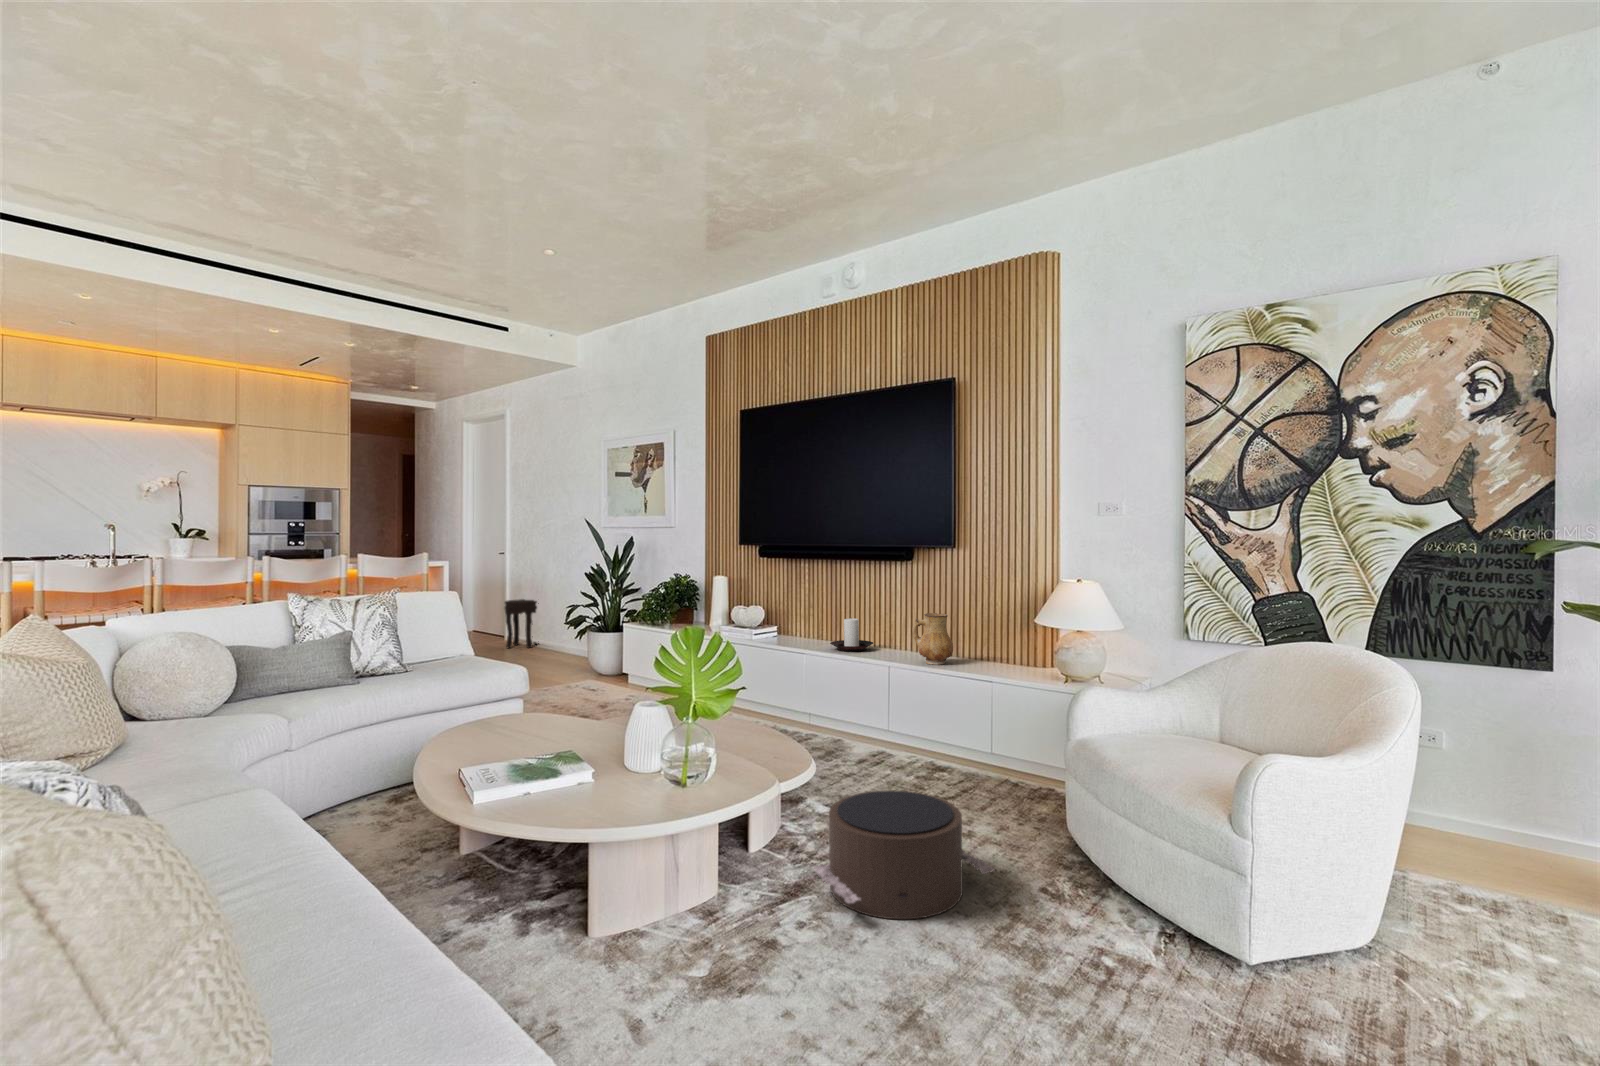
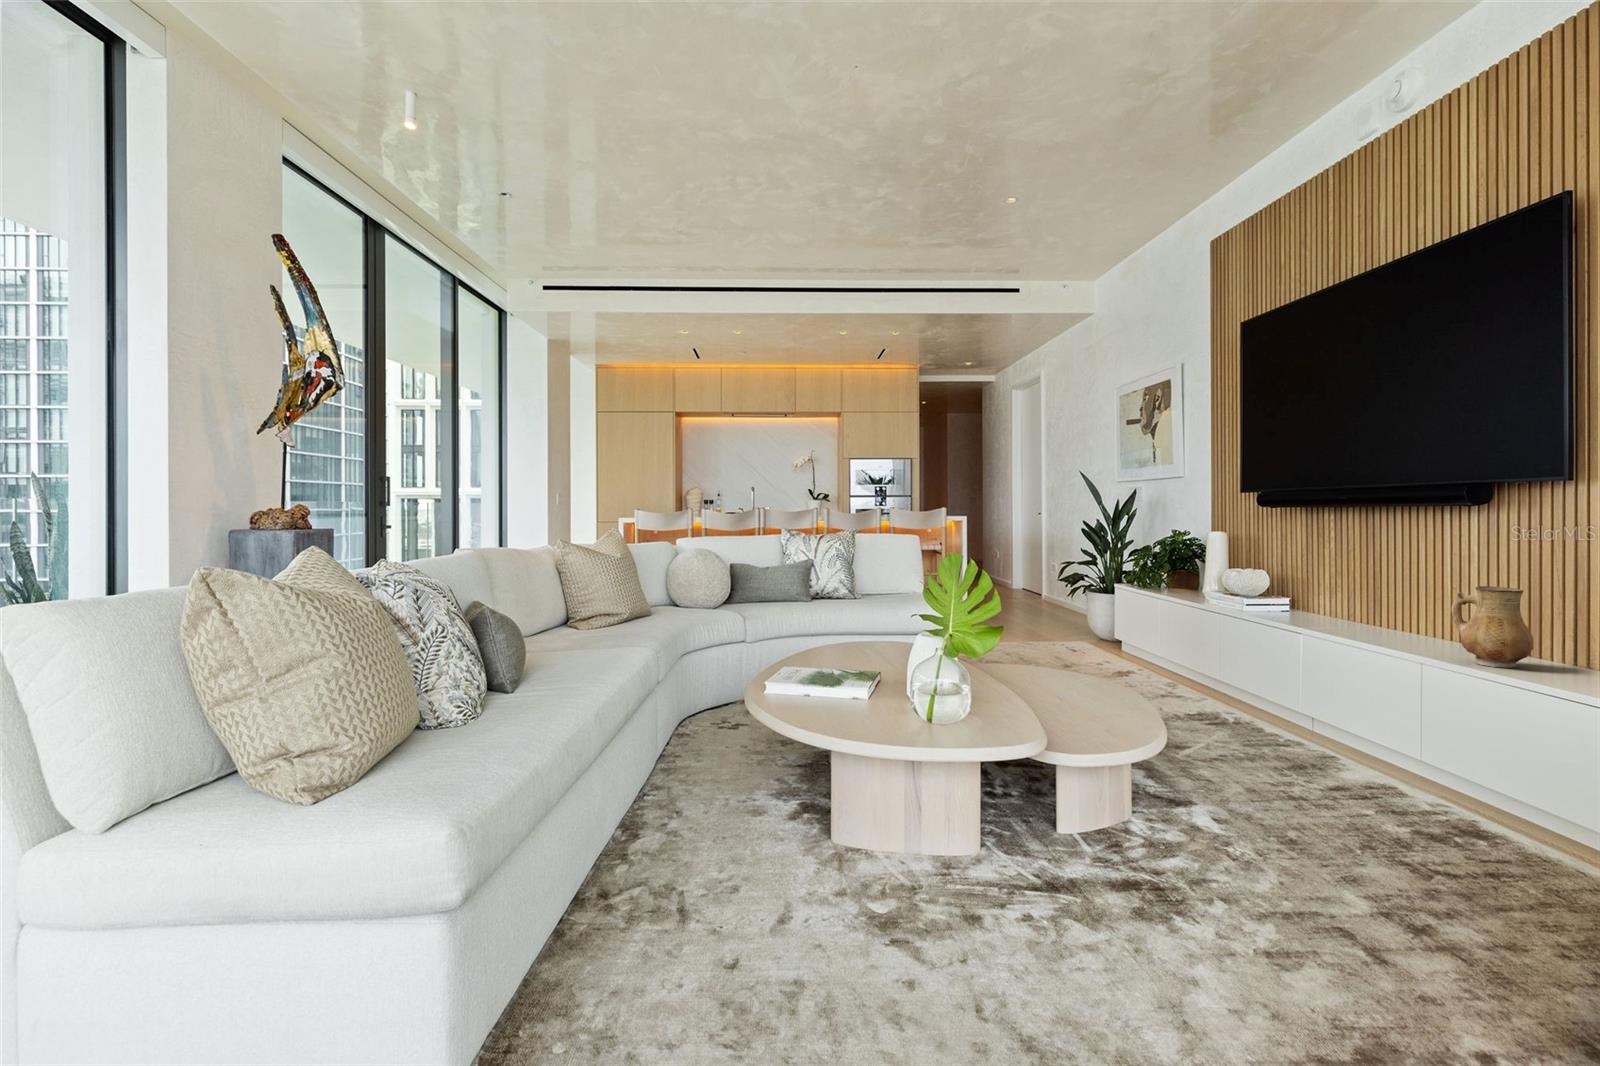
side table: present [505,599,539,648] -> none [1027,559,1062,609]
candle holder: present [830,618,873,651] -> none [1337,589,1413,638]
pouf: present [813,790,994,919] -> none [1080,792,1359,981]

